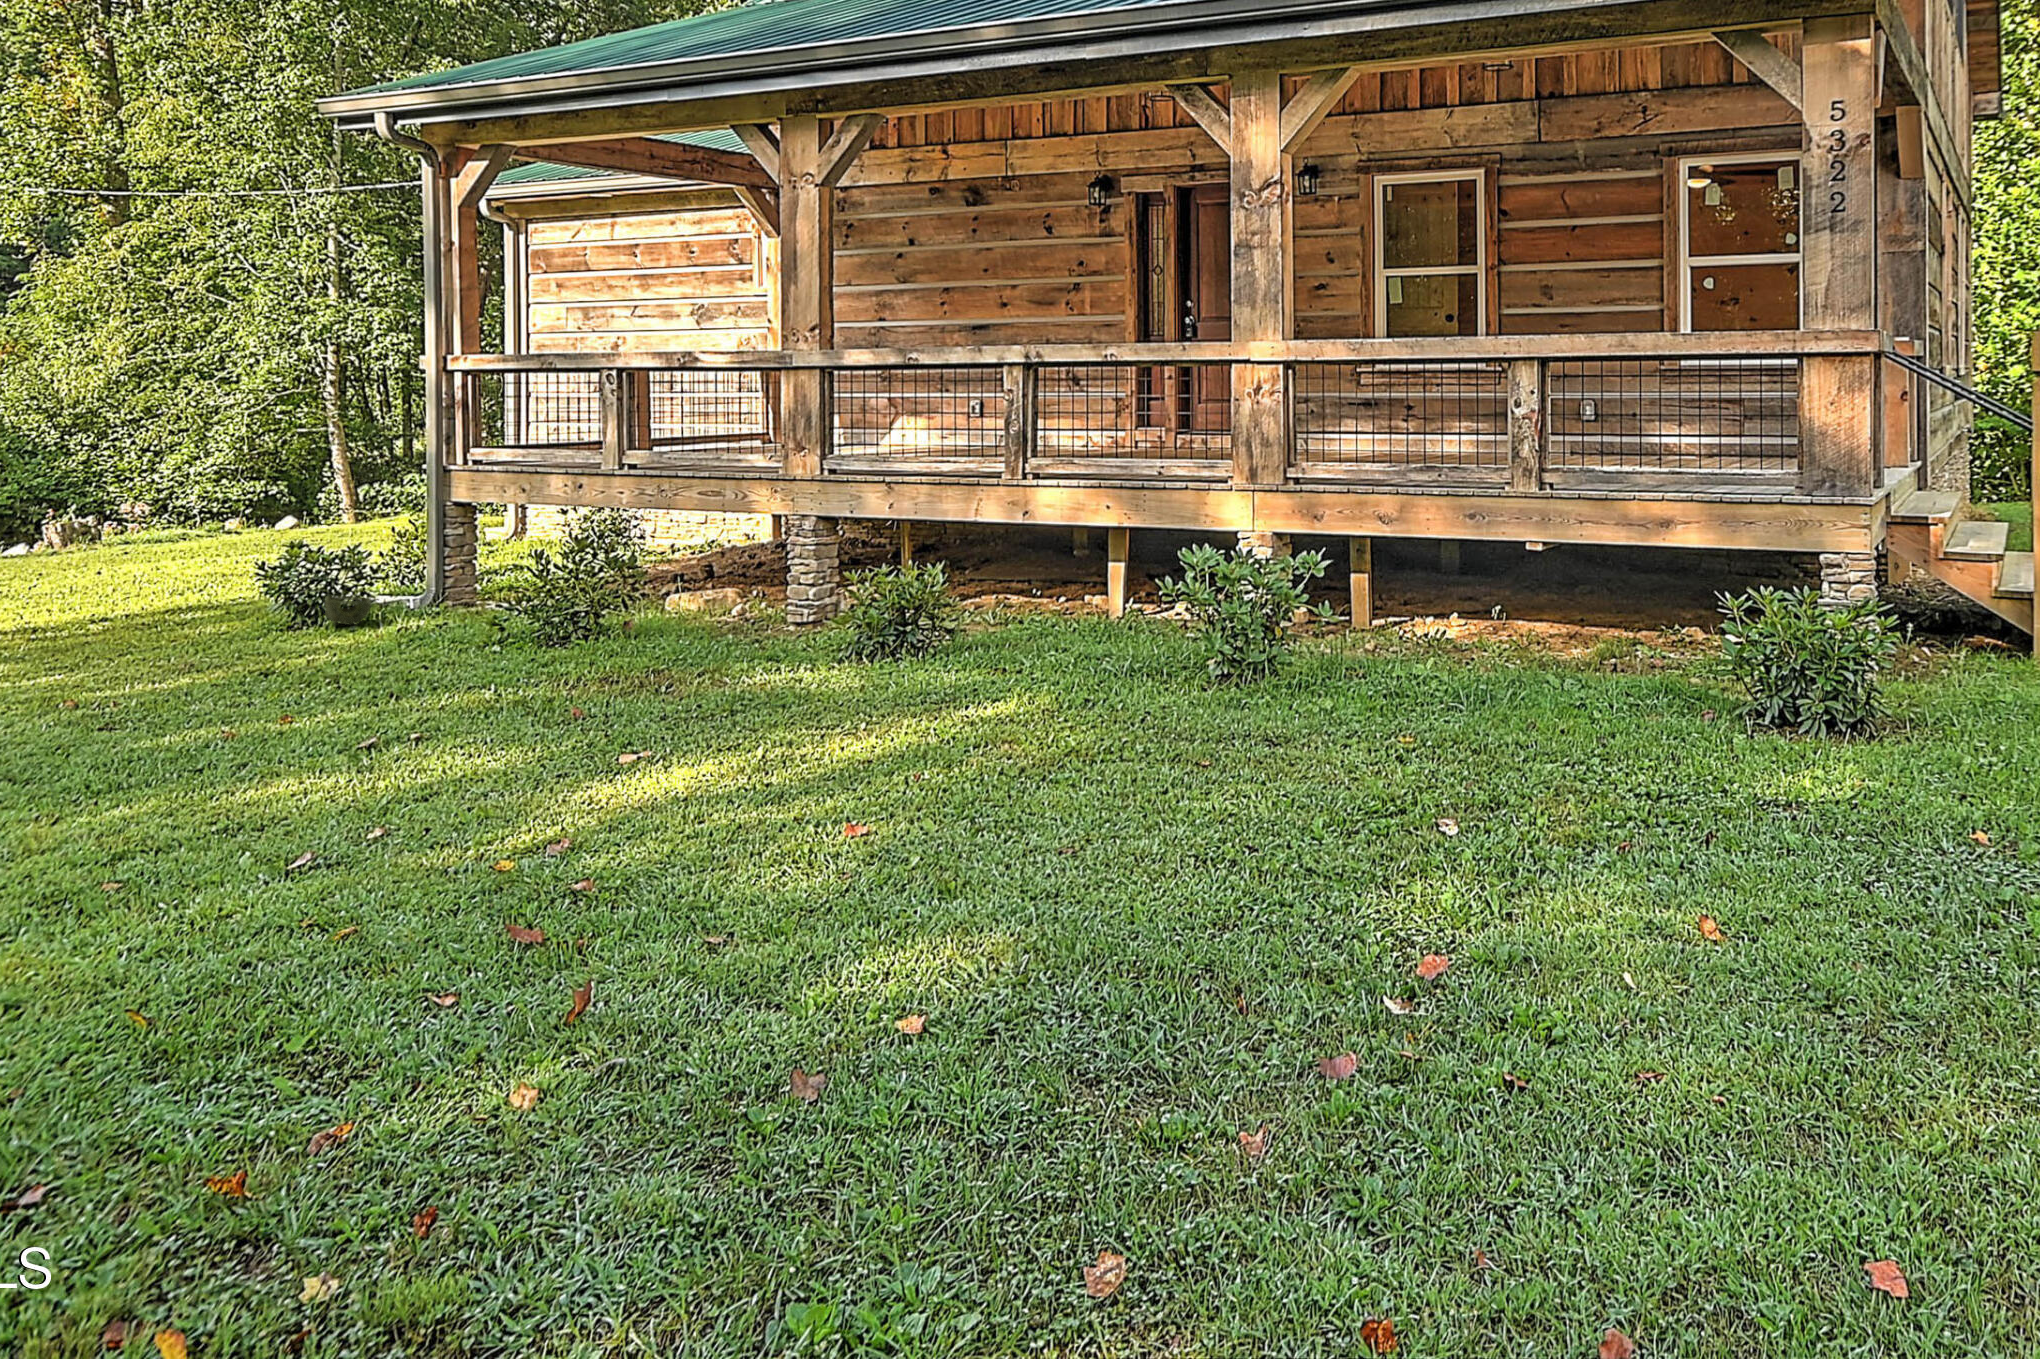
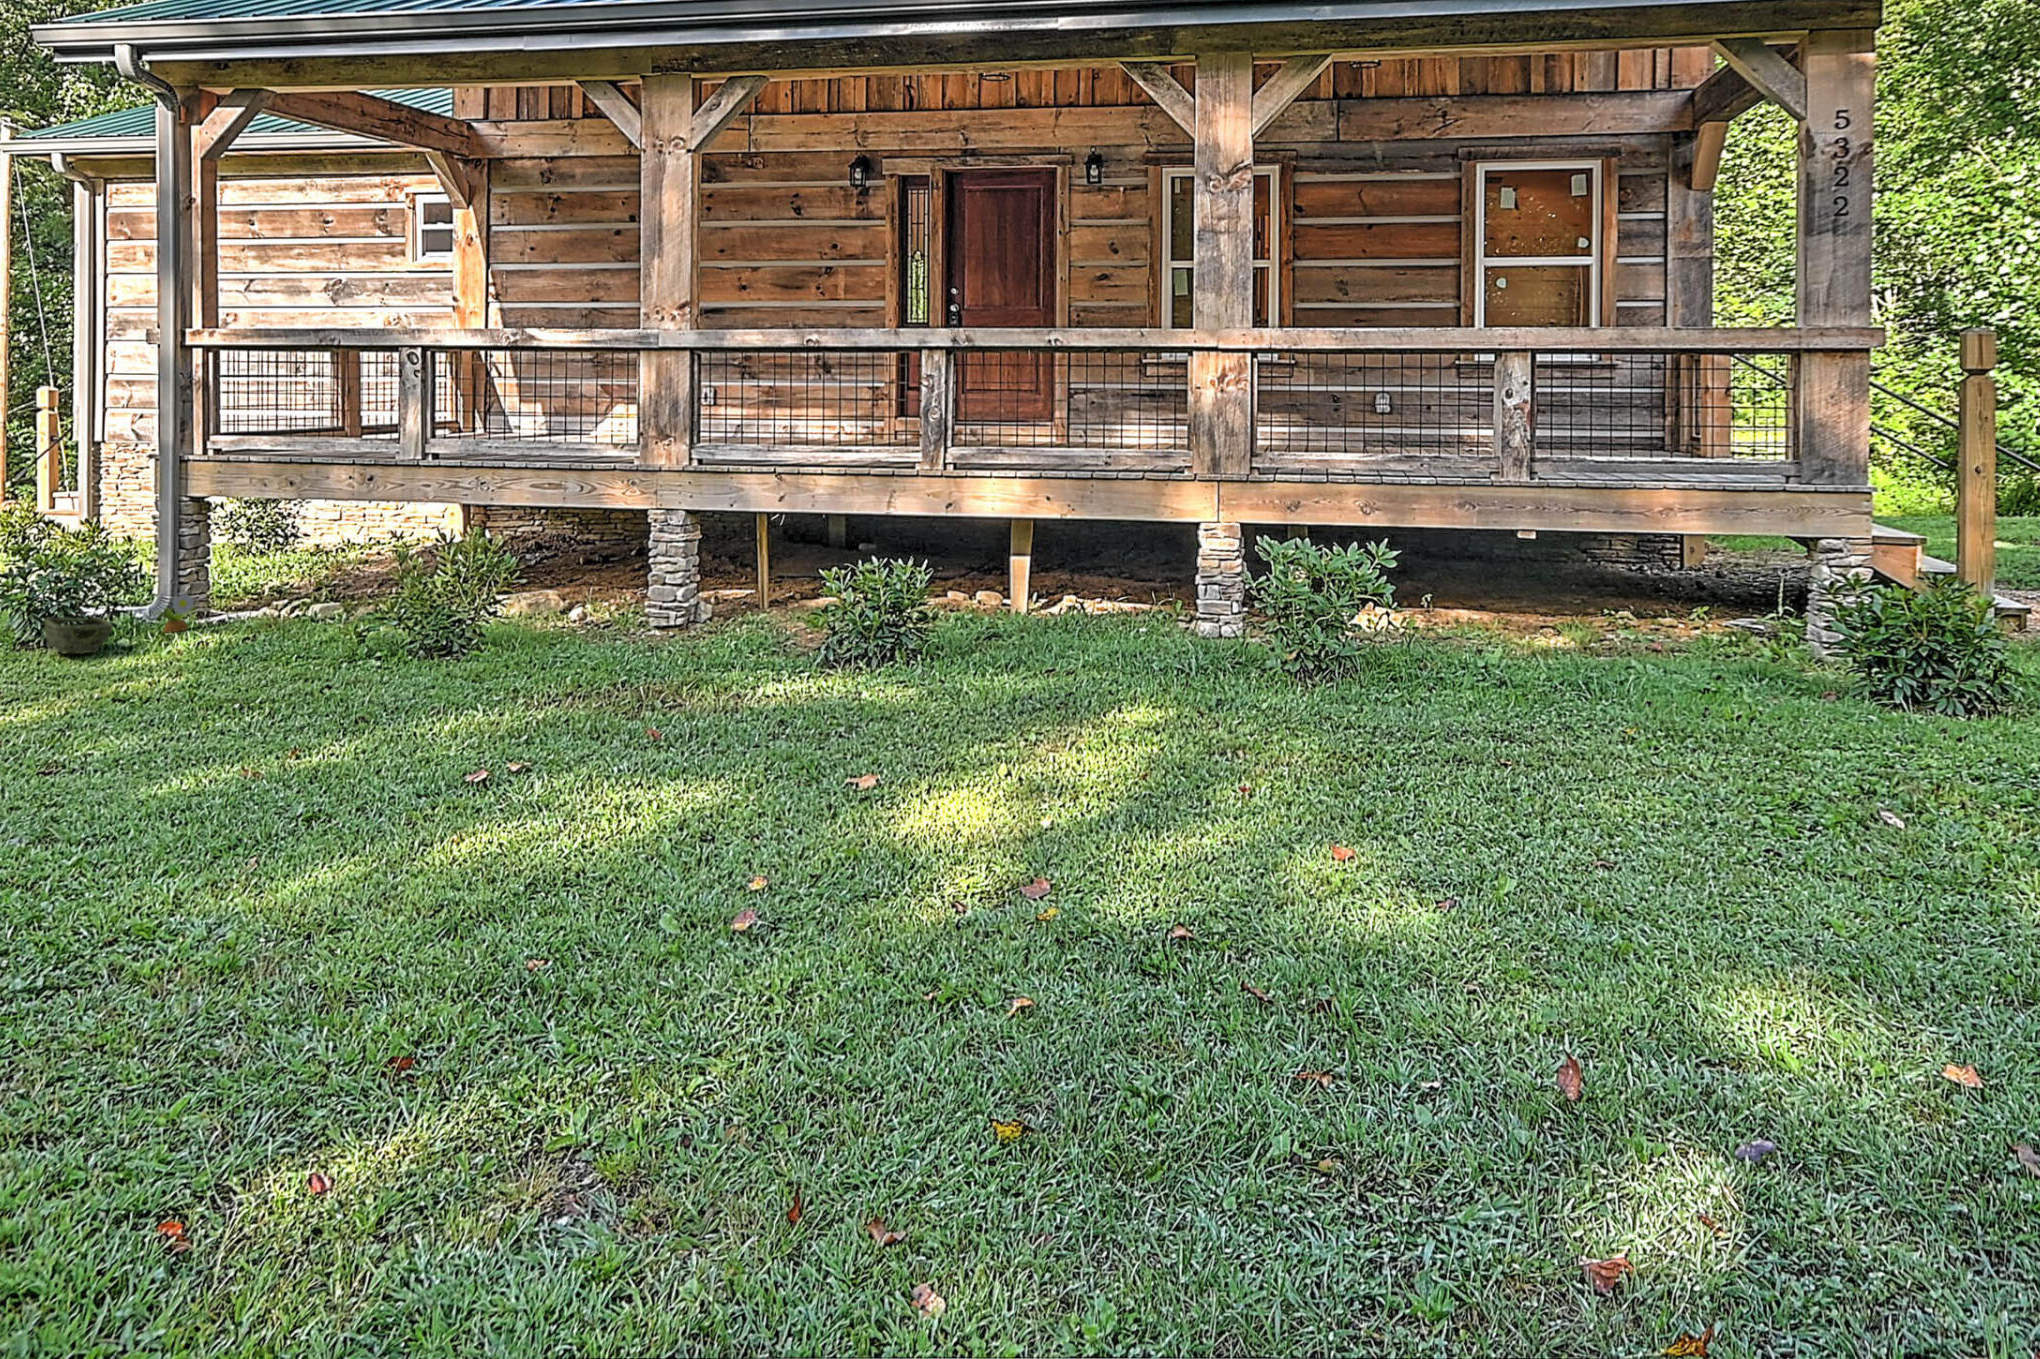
decorative plant: none [414,580,452,613] -> present [153,594,196,632]

